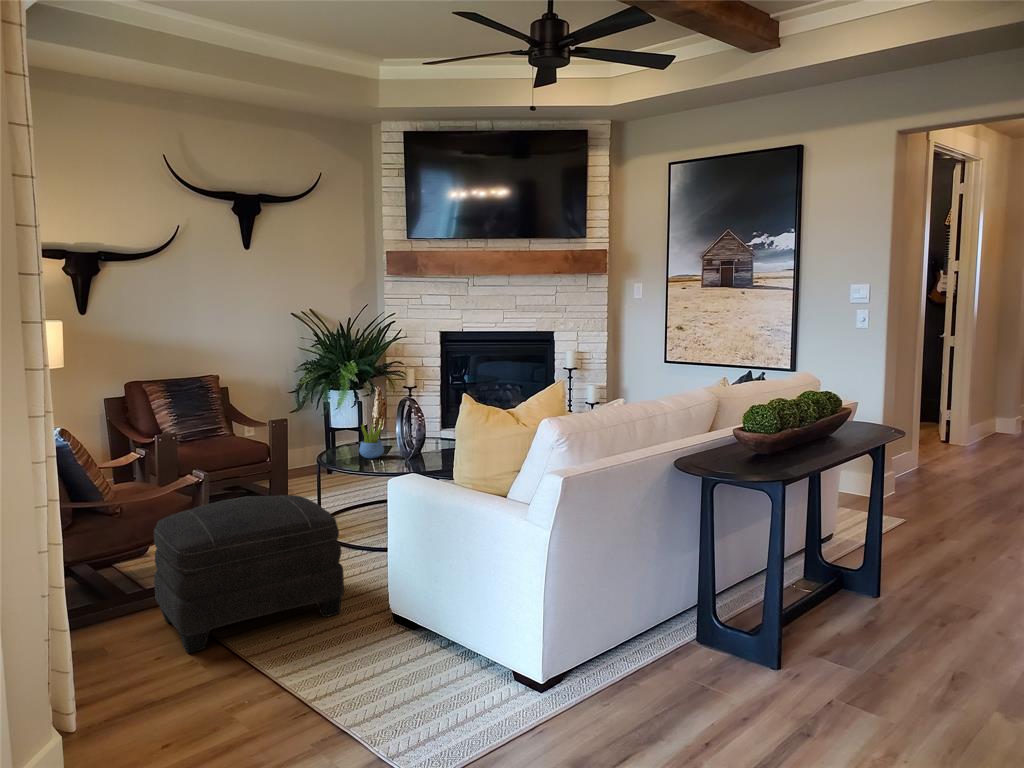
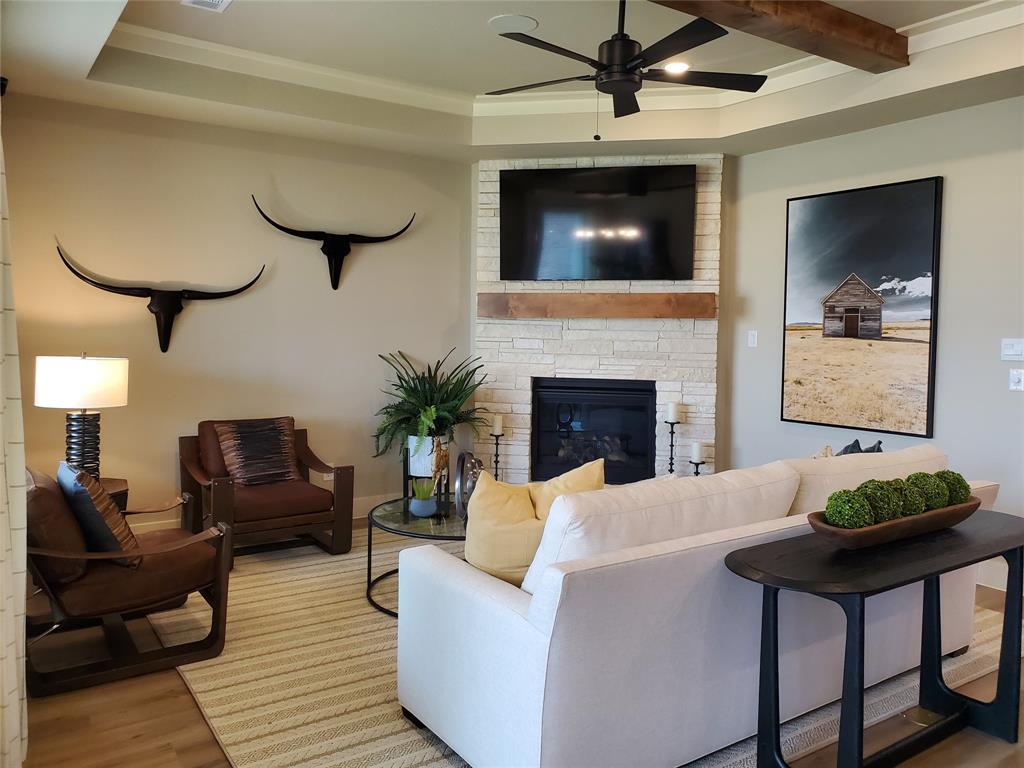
ottoman: present [154,495,344,653] -> none [161,557,354,729]

